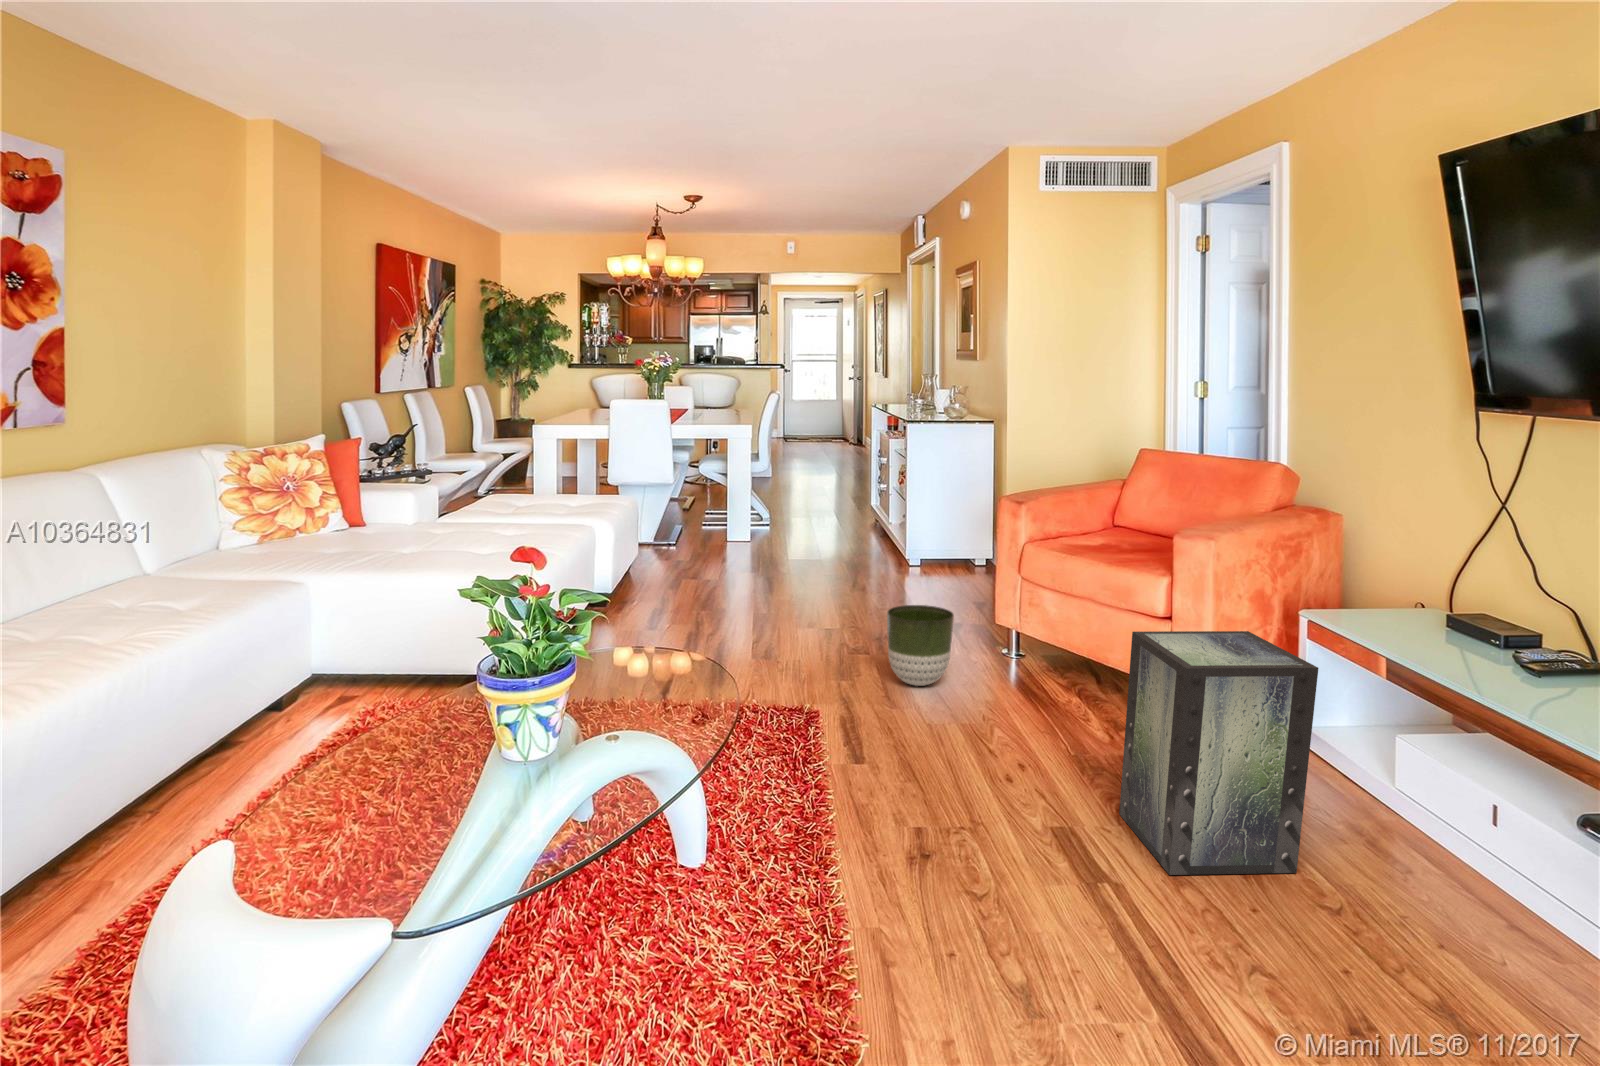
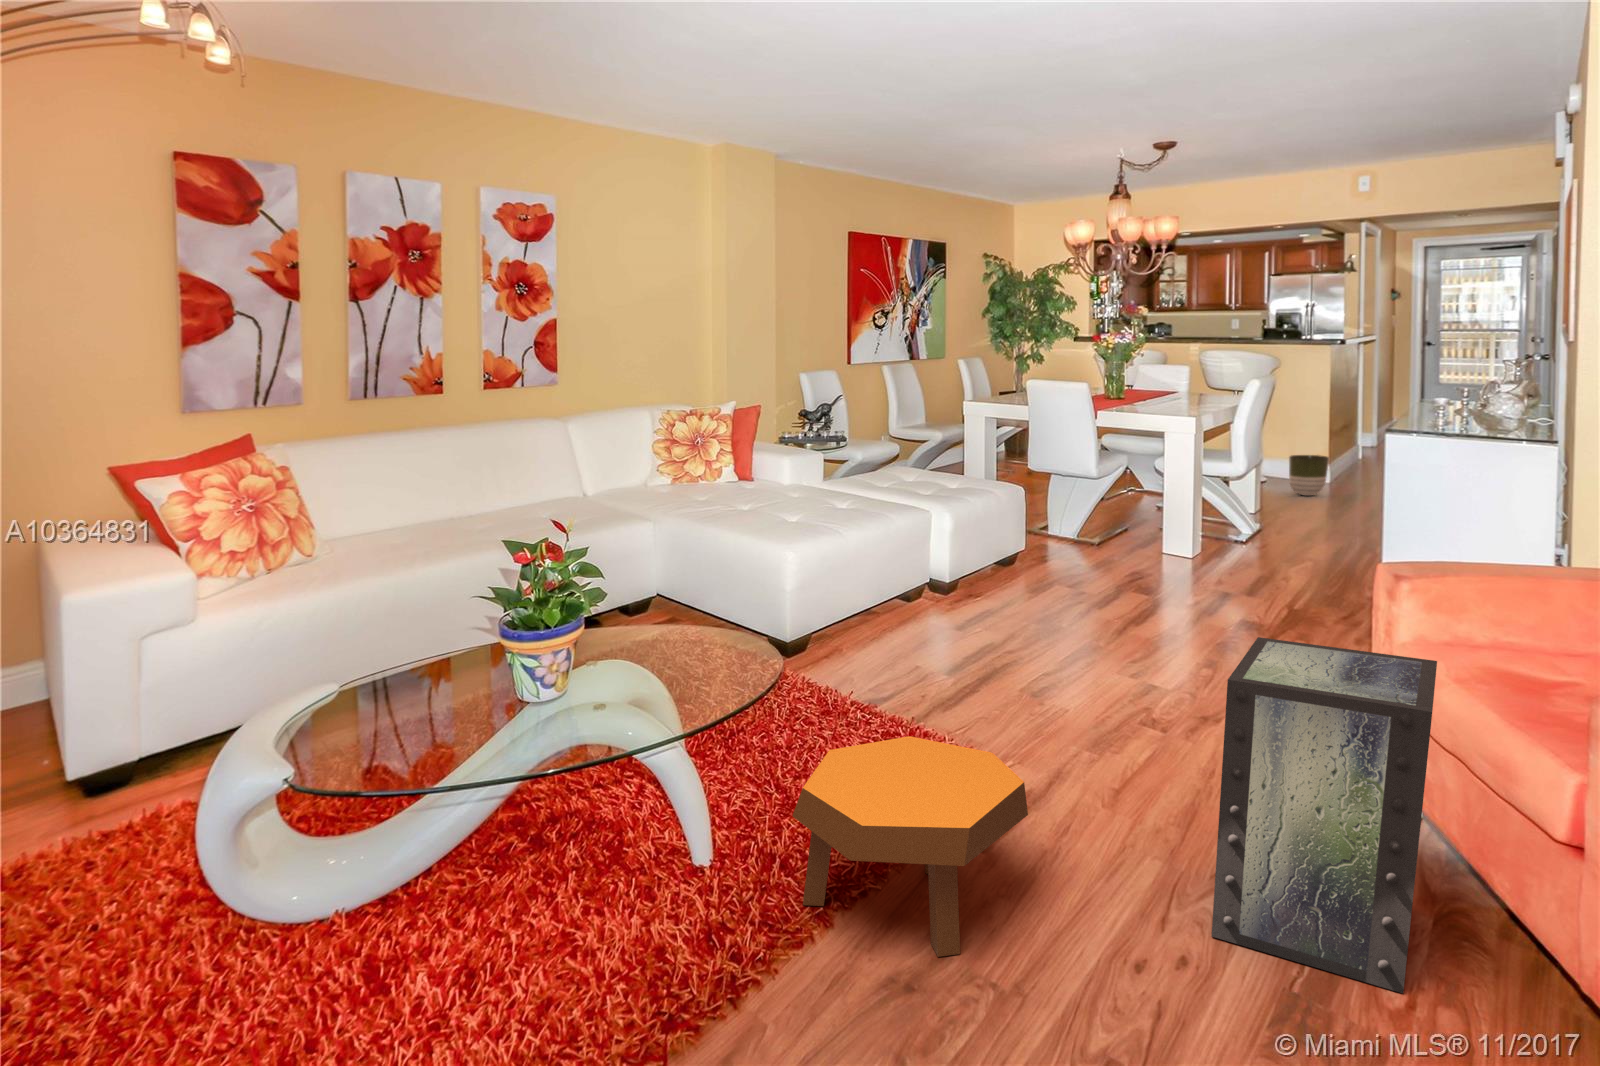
planter: present [887,605,954,686] -> present [1289,455,1329,496]
footstool: none [853,770,1075,968] -> present [793,736,1028,957]

